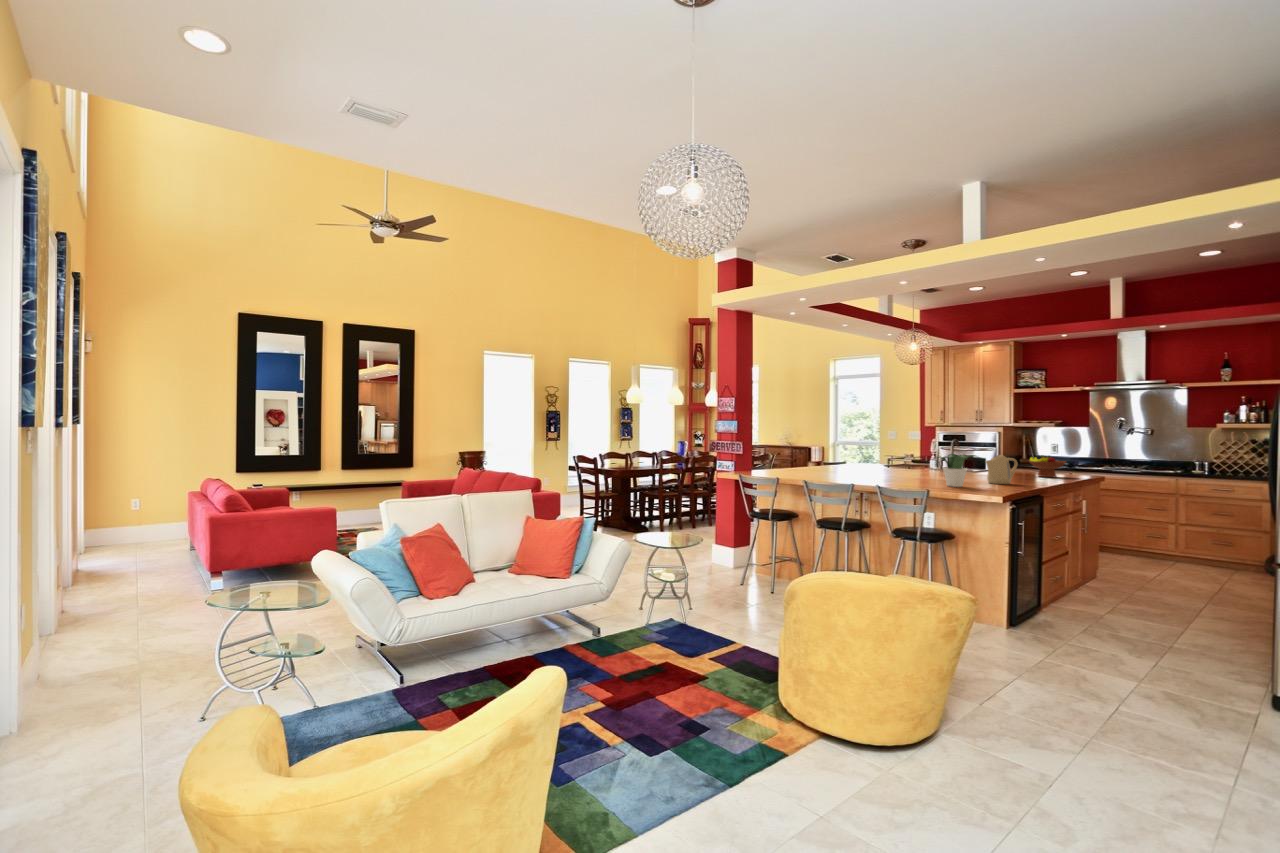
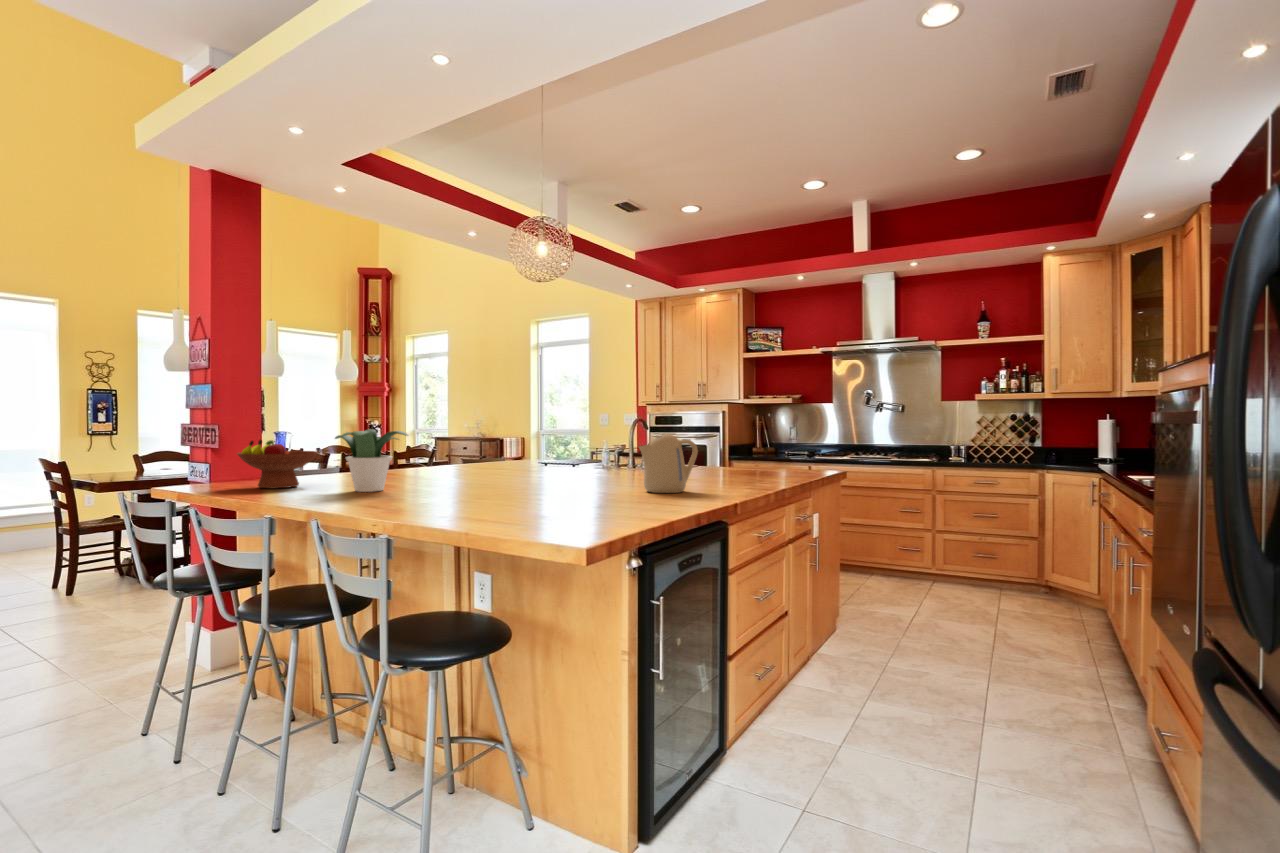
potted plant: present [938,454,977,487] -> present [335,429,408,492]
fruit bowl: present [1029,456,1066,477] -> present [237,440,318,488]

